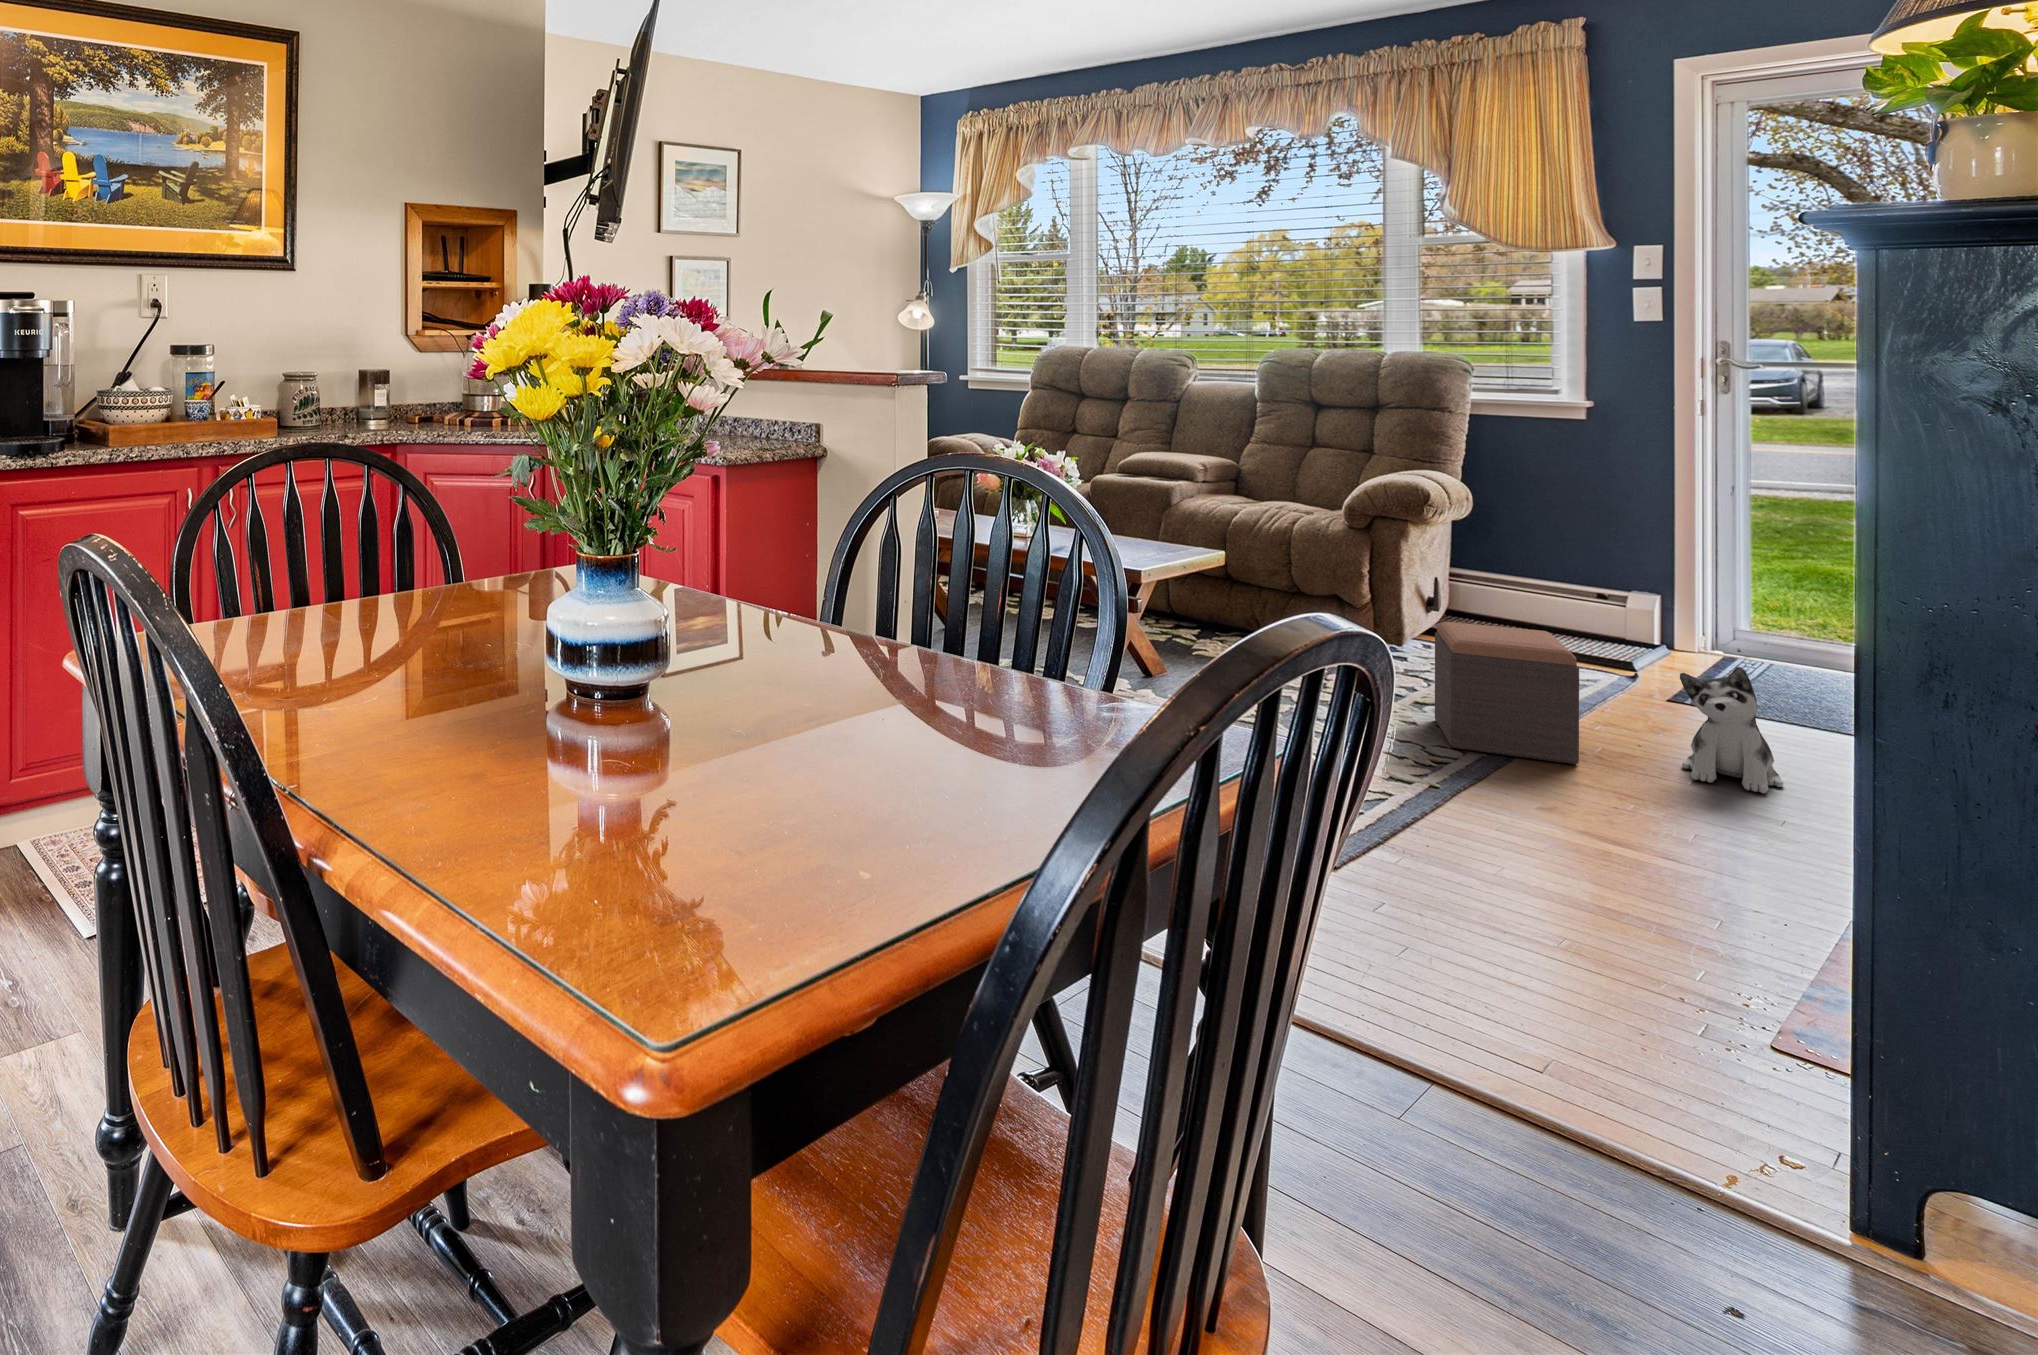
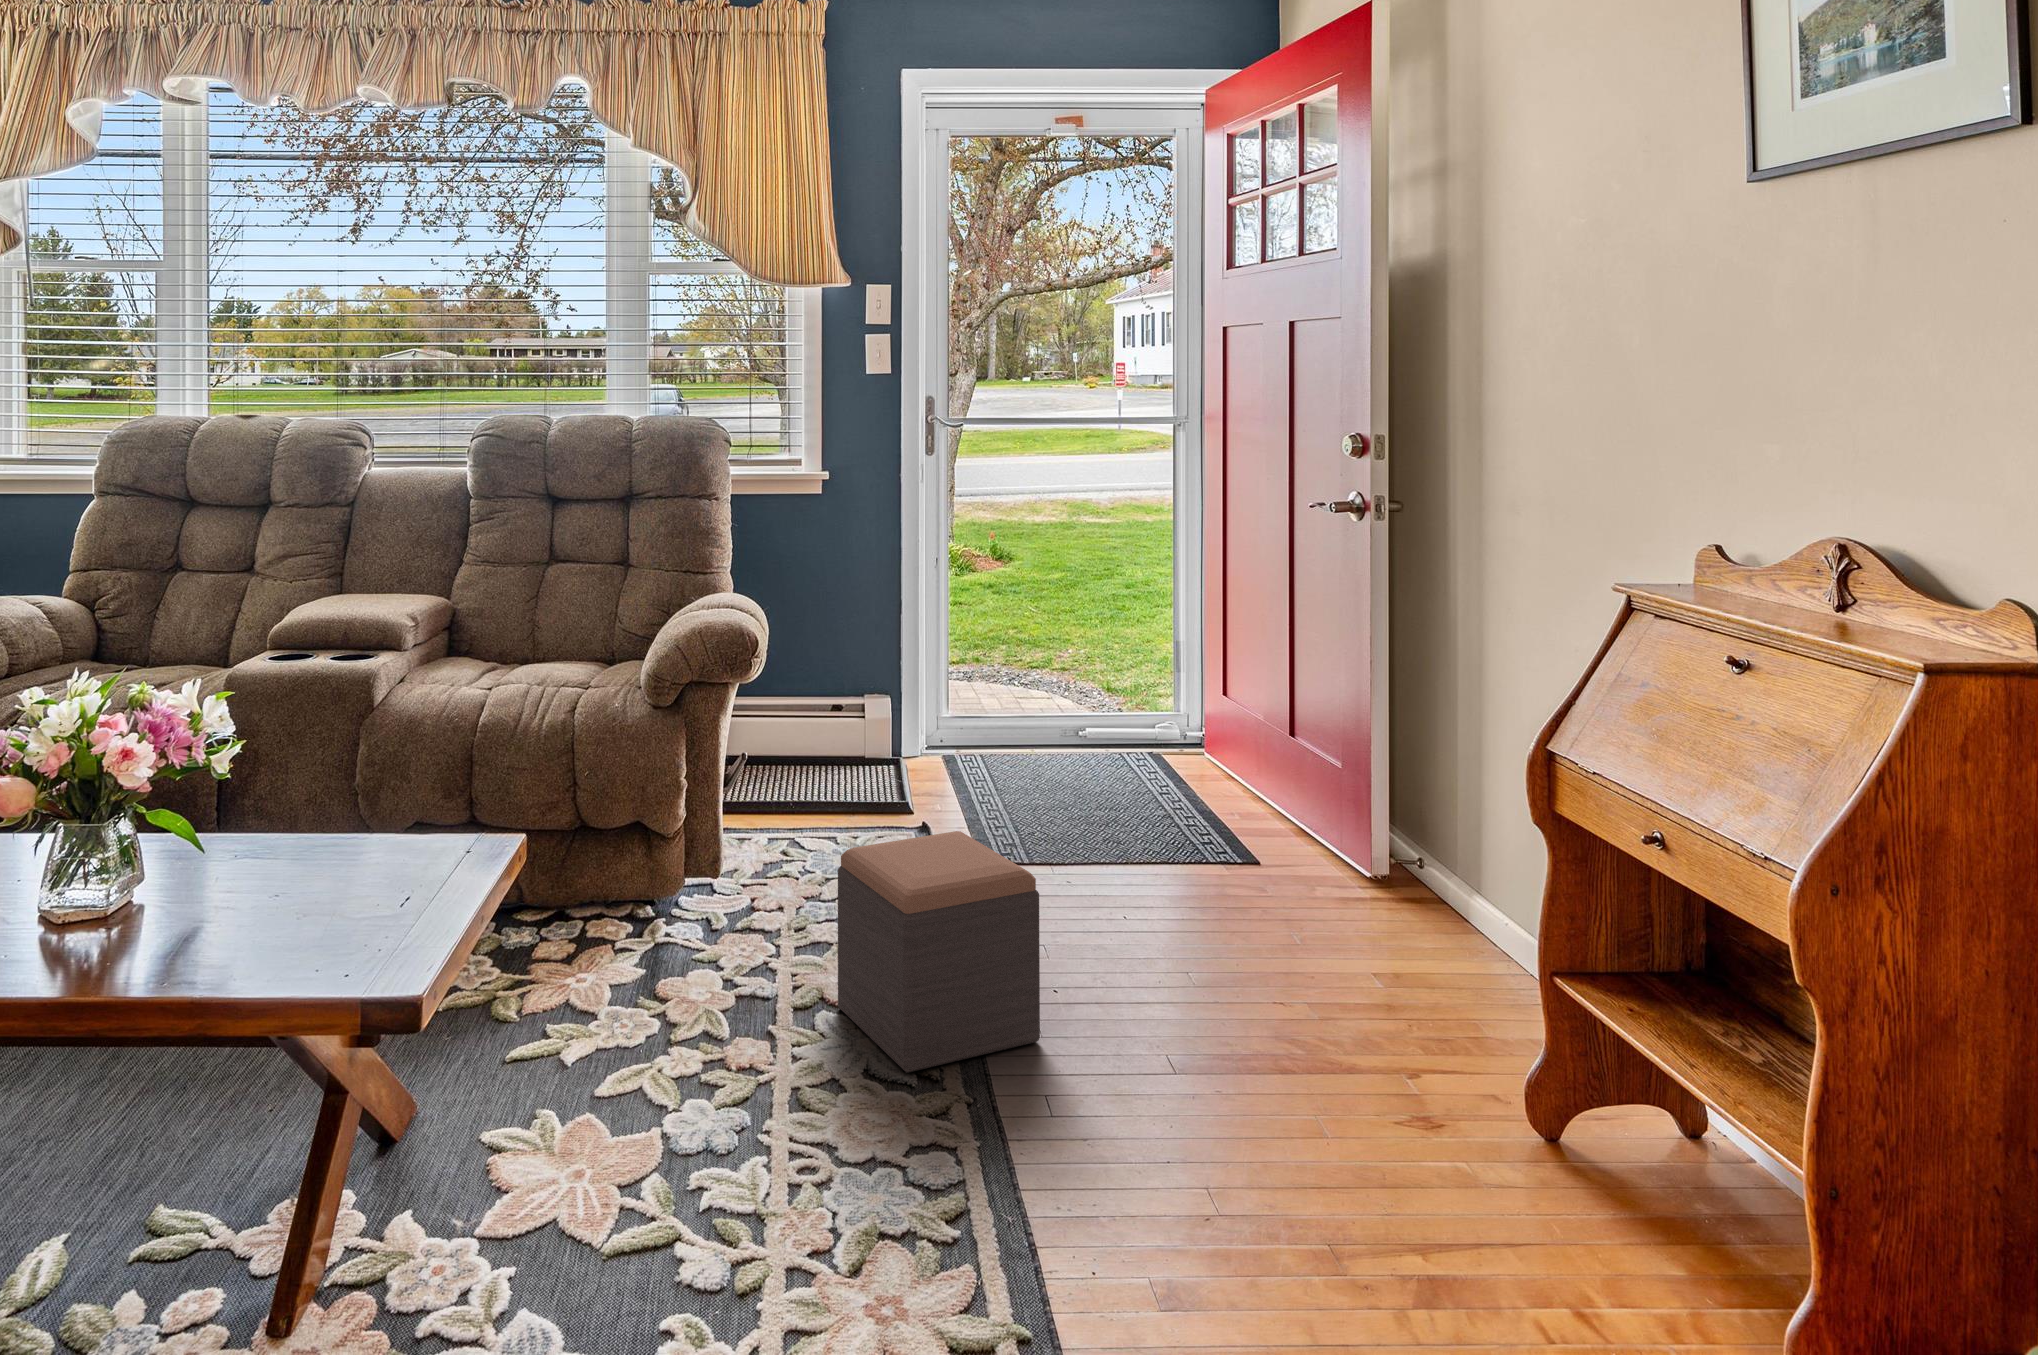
plush toy: present [1680,667,1784,793] -> none [1108,839,1211,1015]

